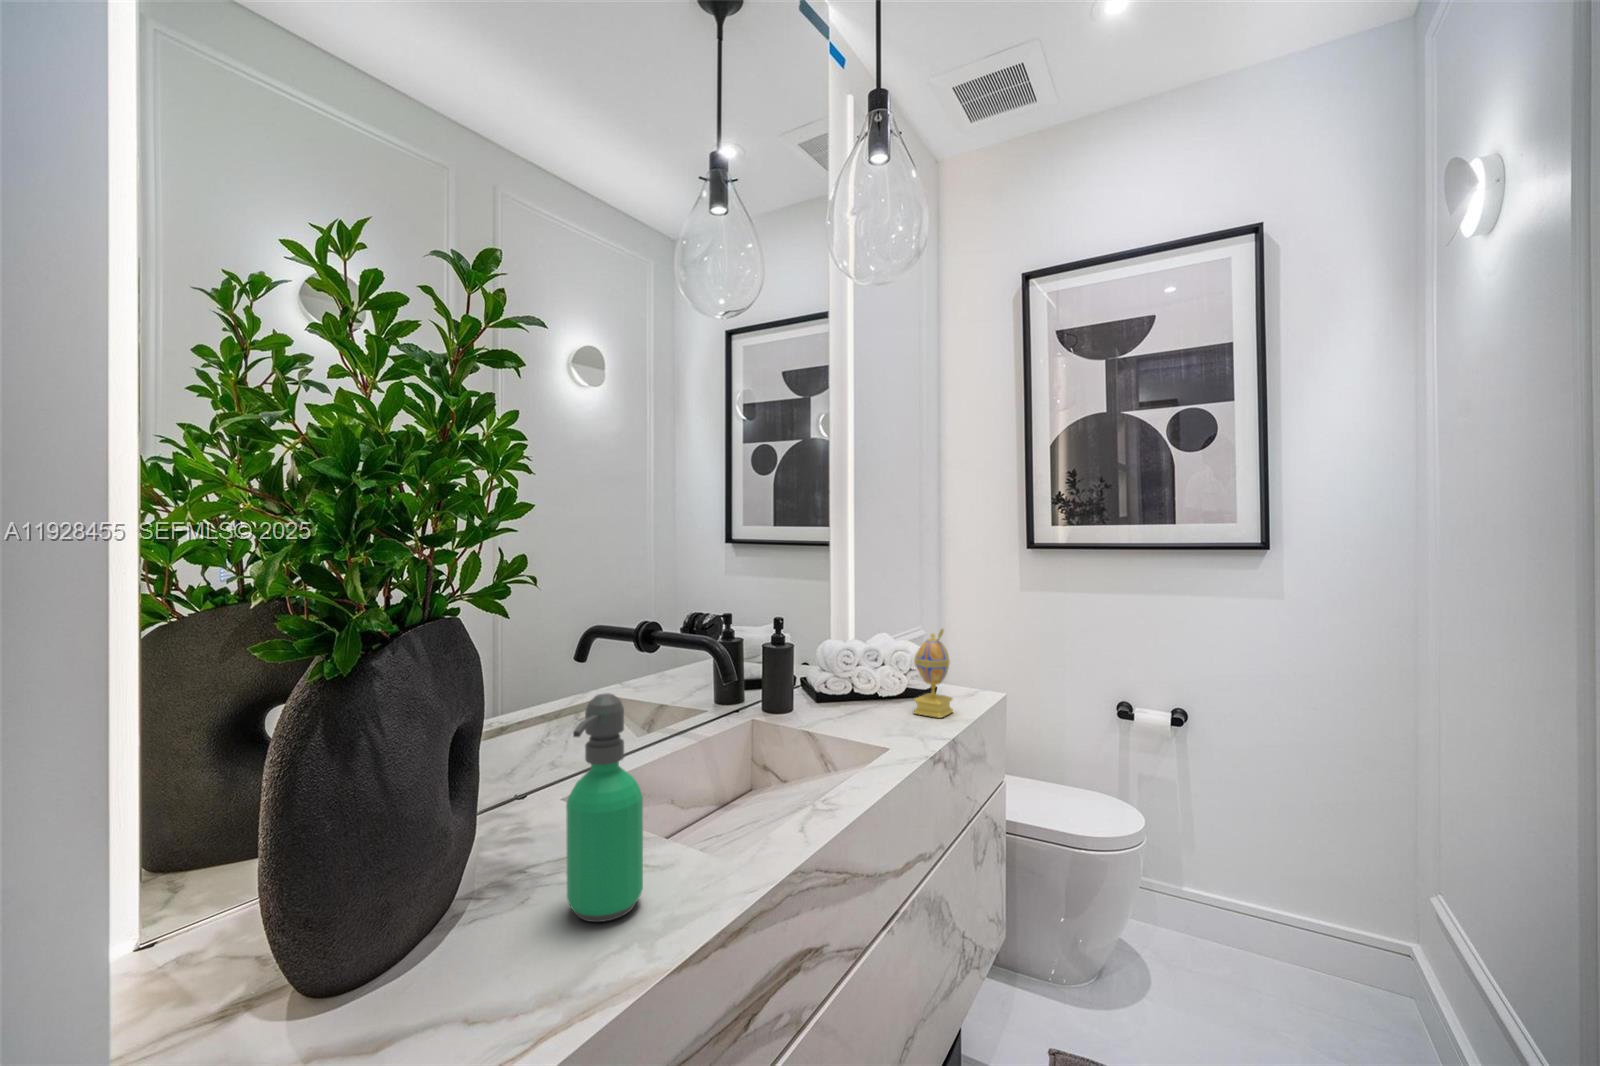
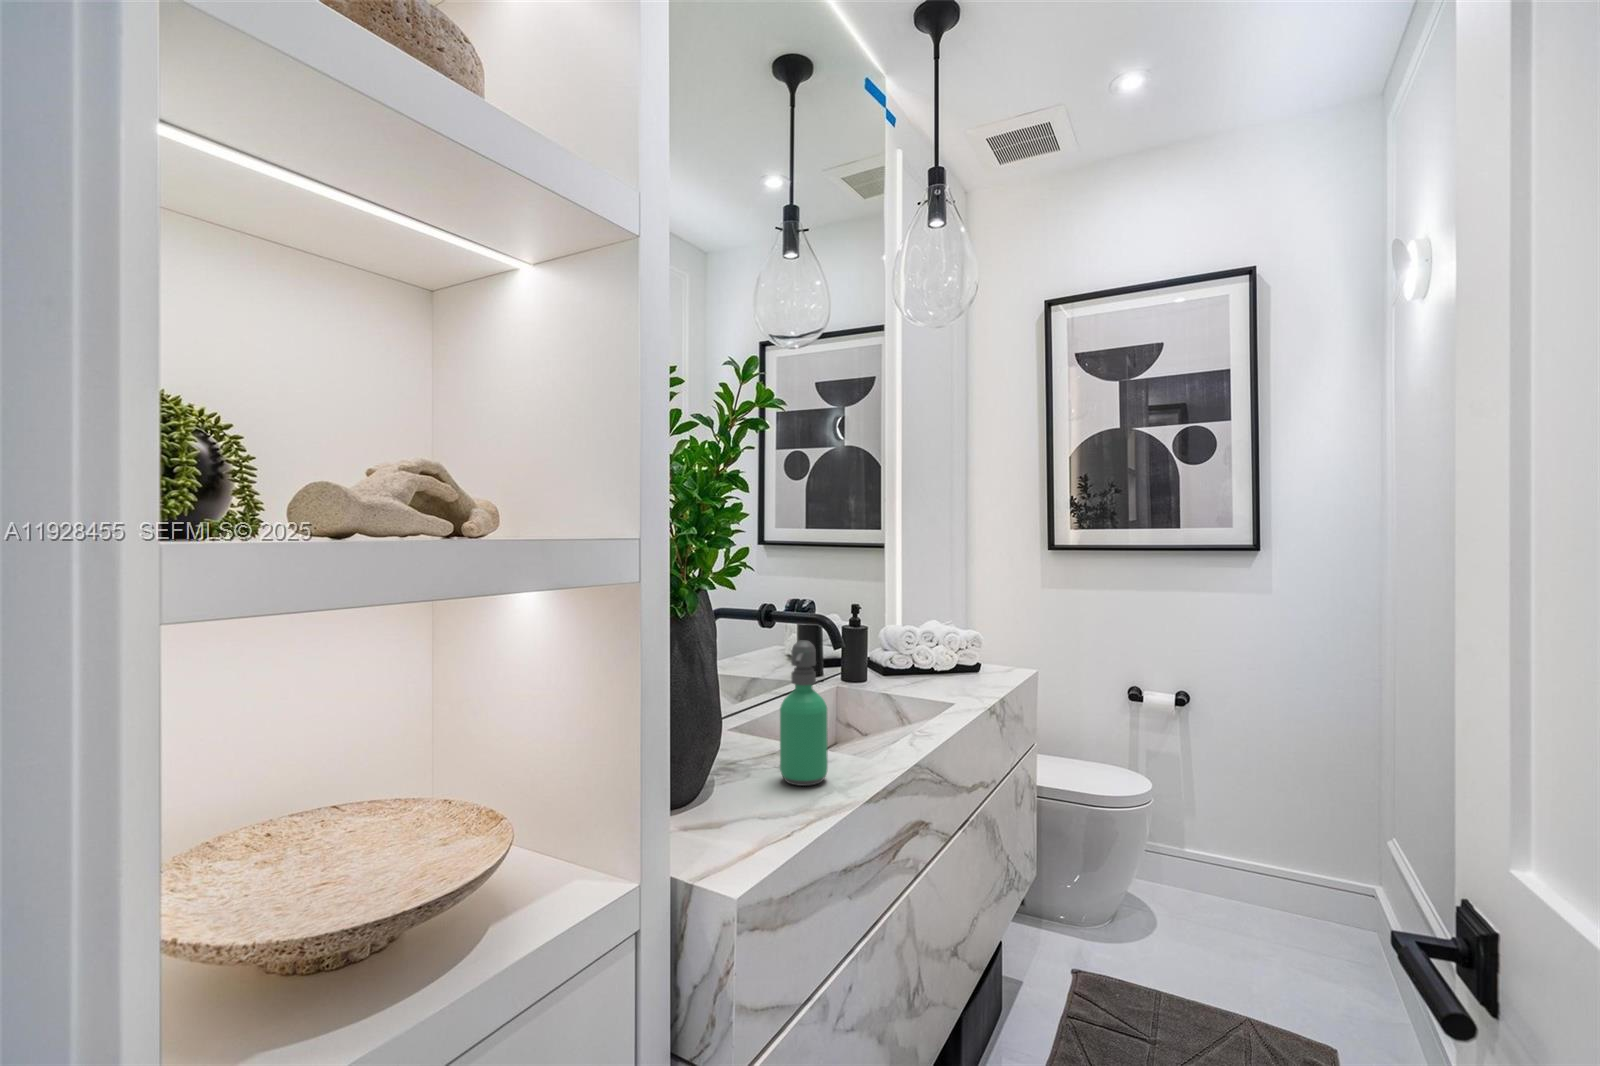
decorative egg: present [914,629,953,718] -> none [966,613,999,685]

